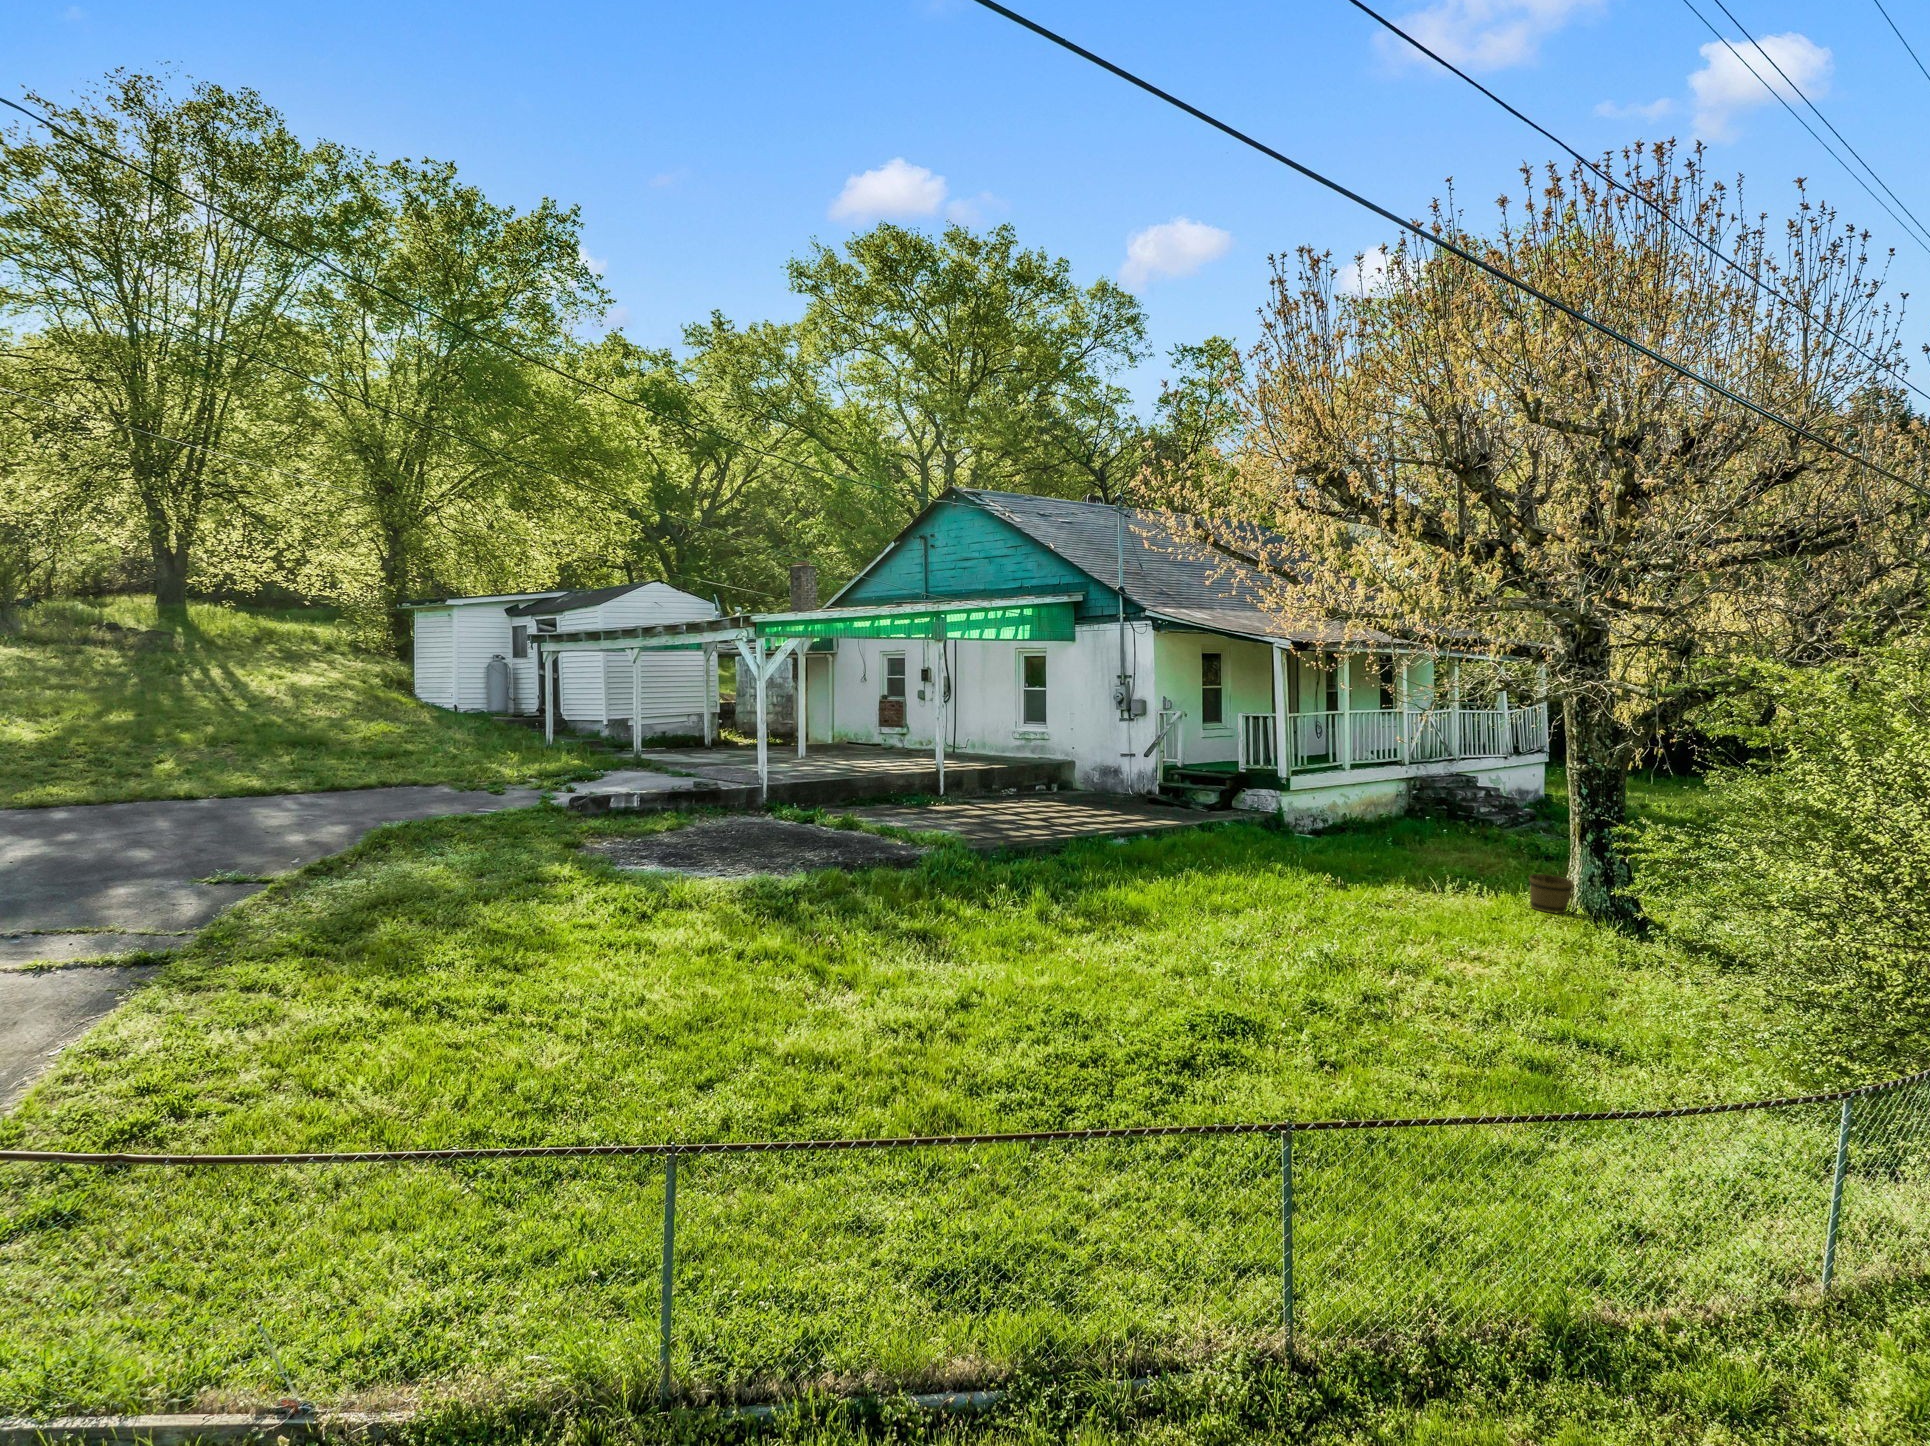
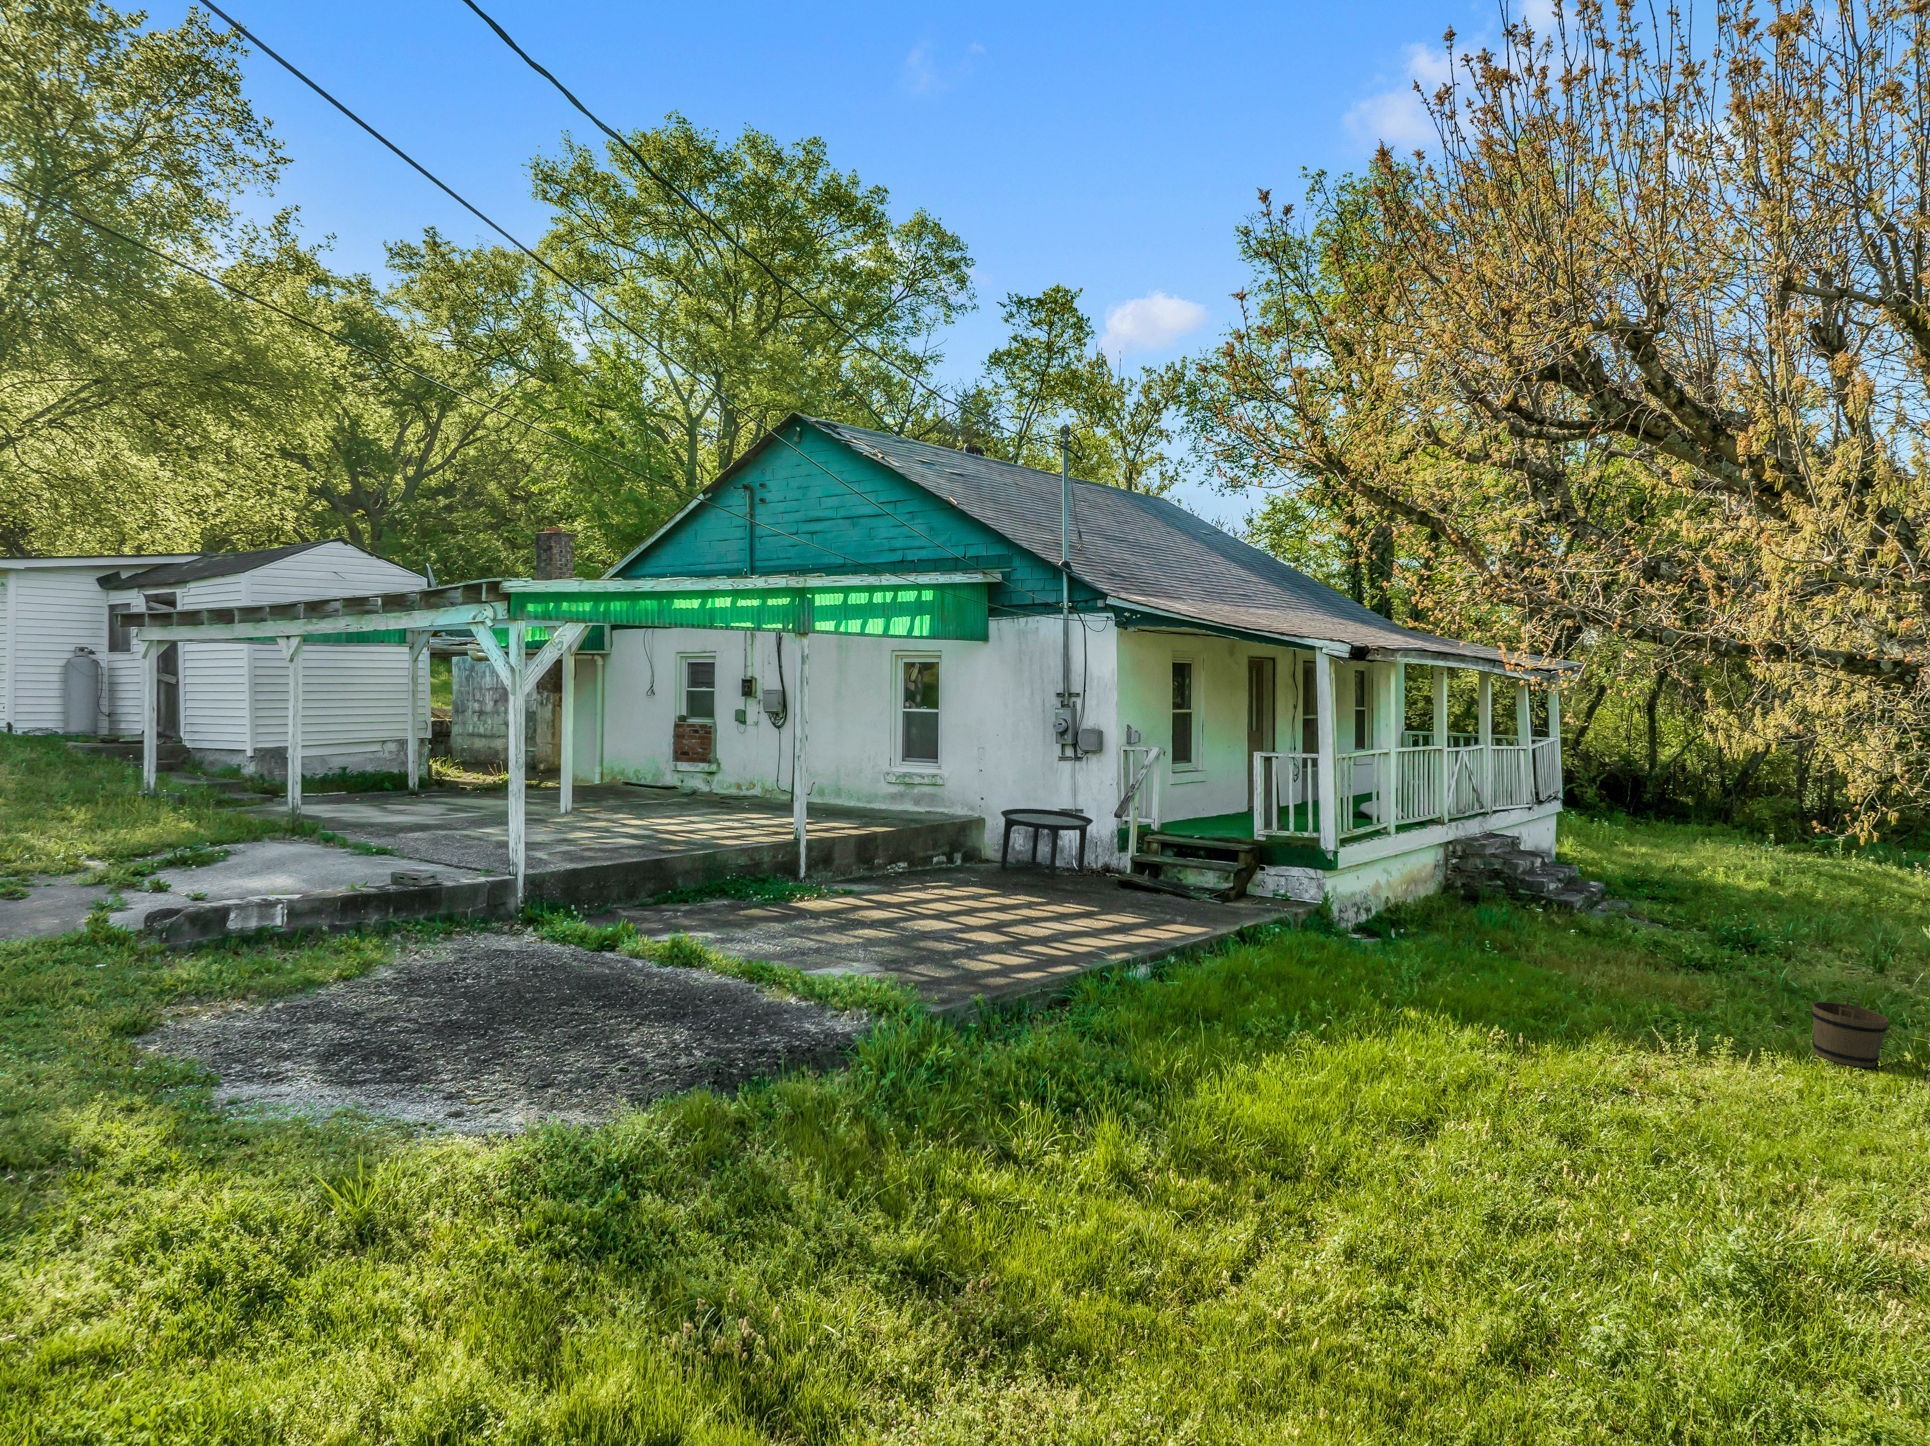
round table: none [1072,757,1136,804] -> present [1001,809,1093,879]

